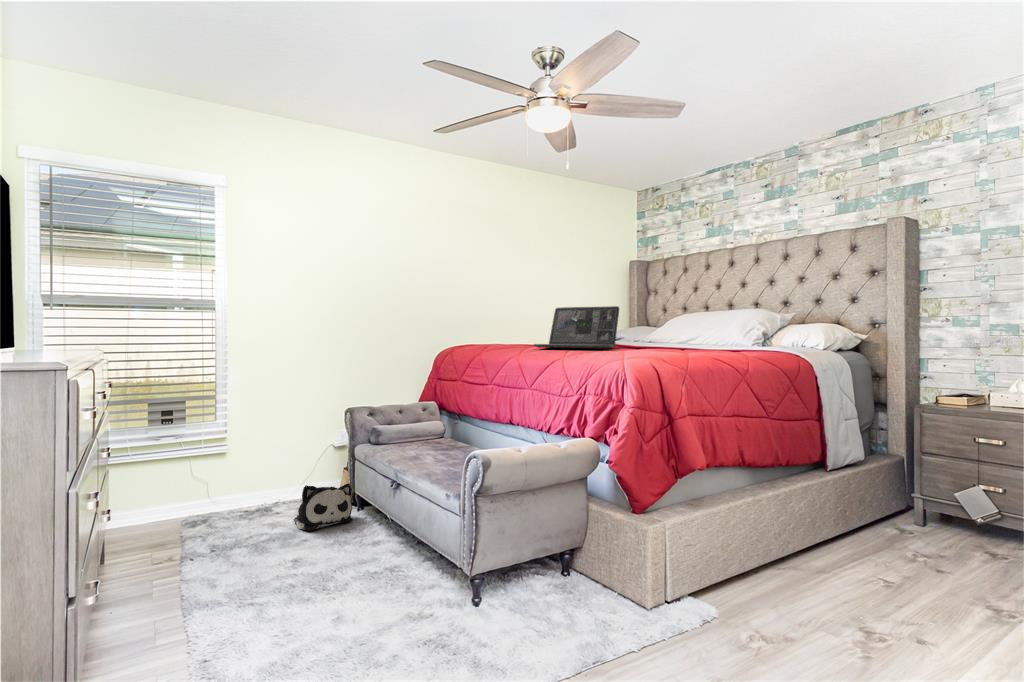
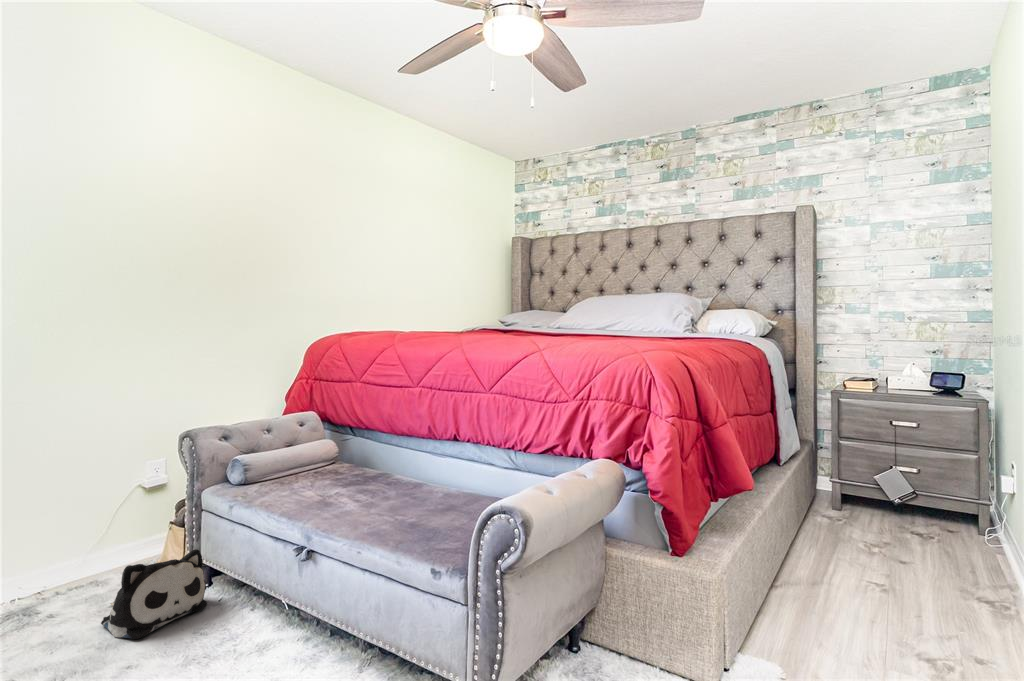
laptop: present [534,306,619,348] -> none [474,288,567,339]

